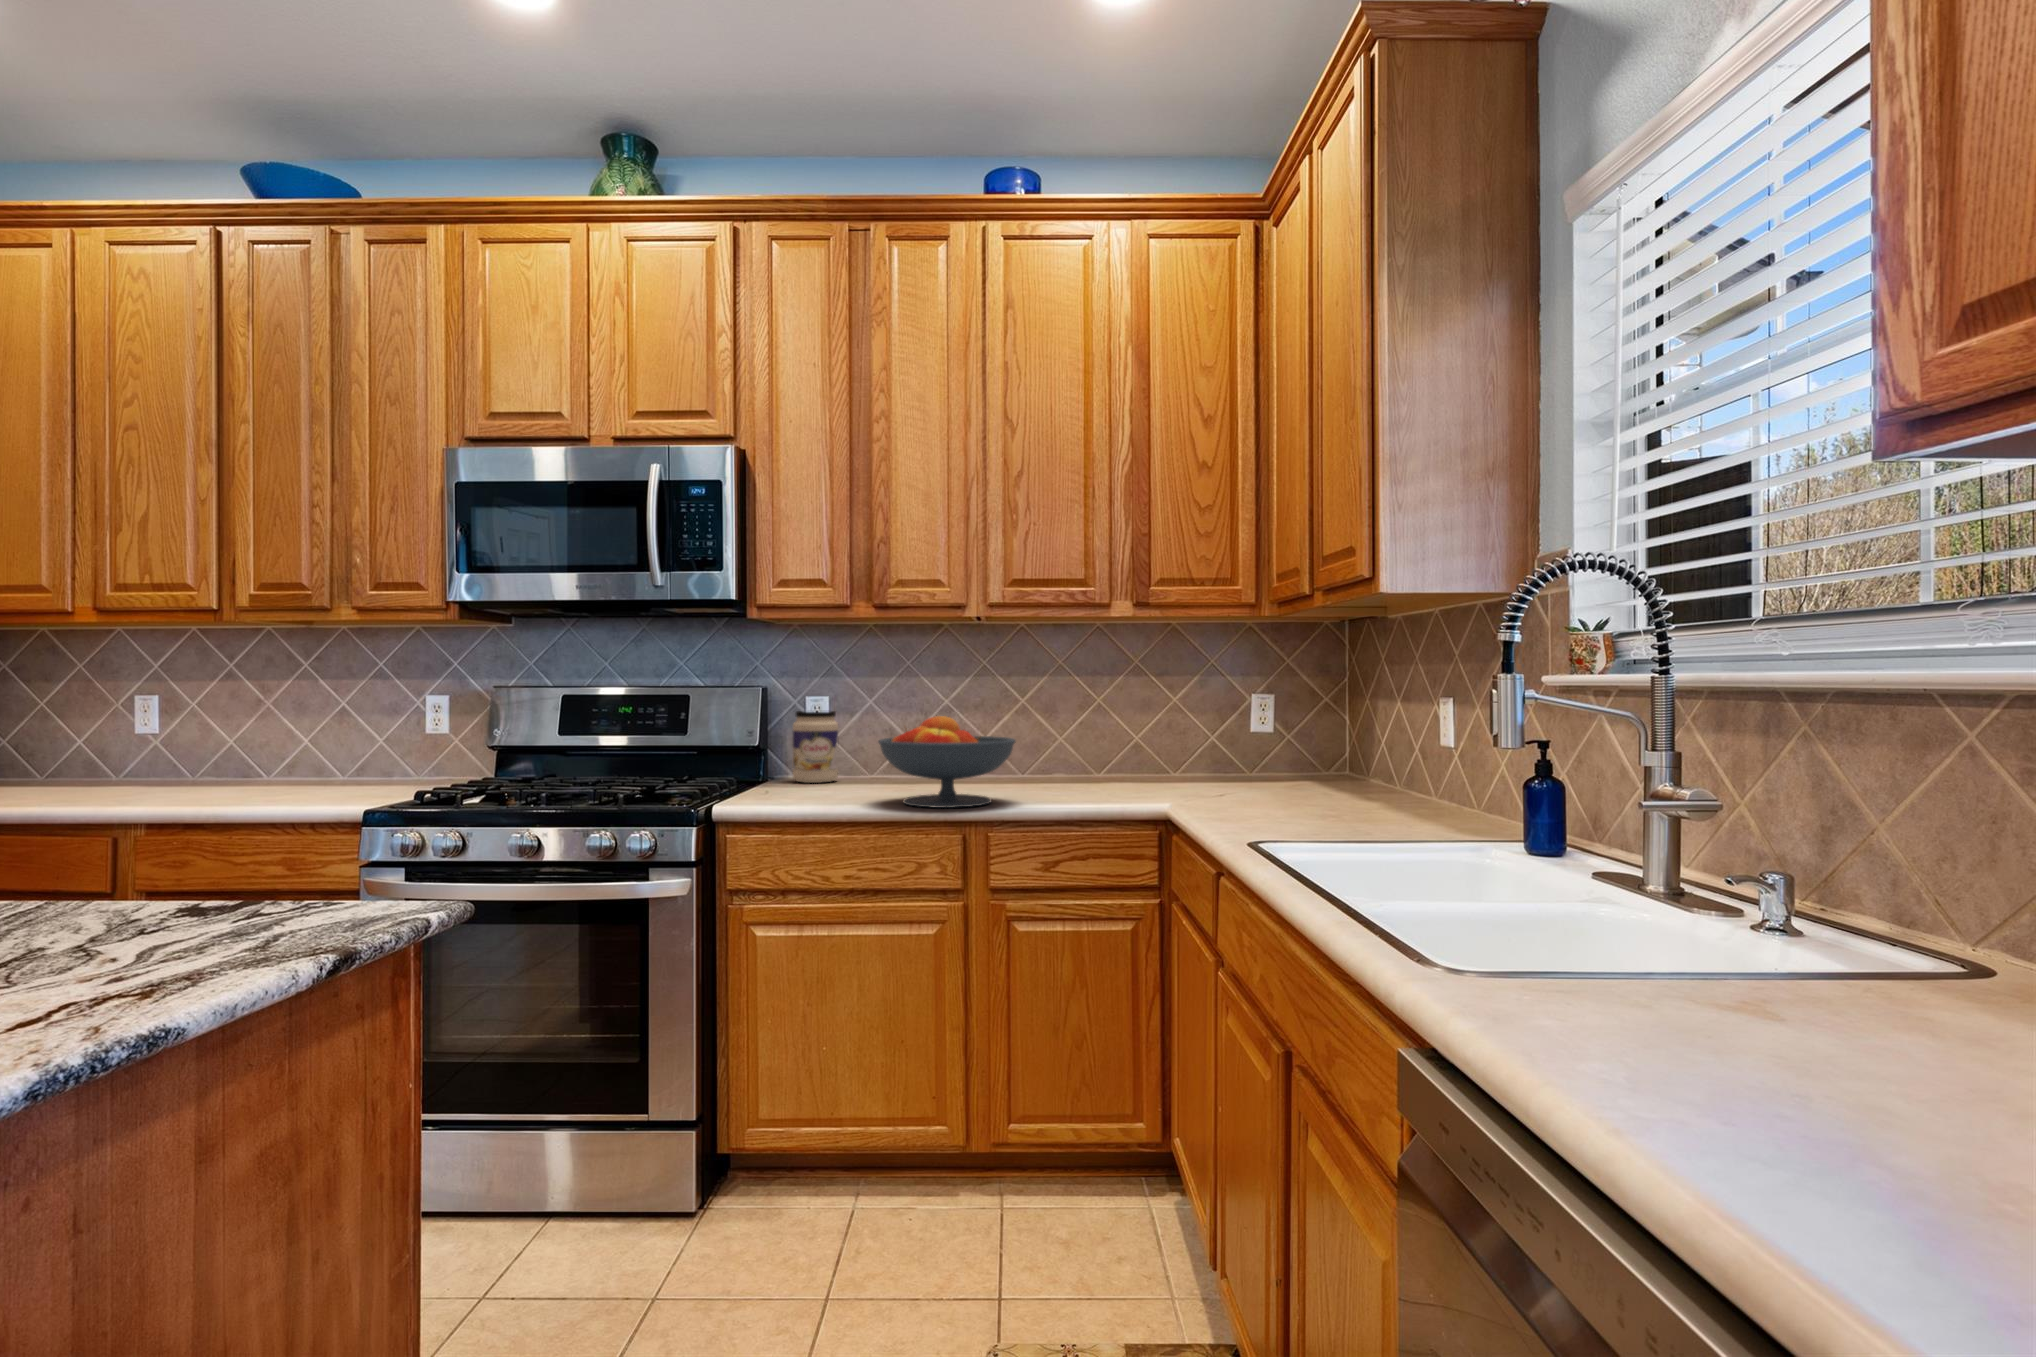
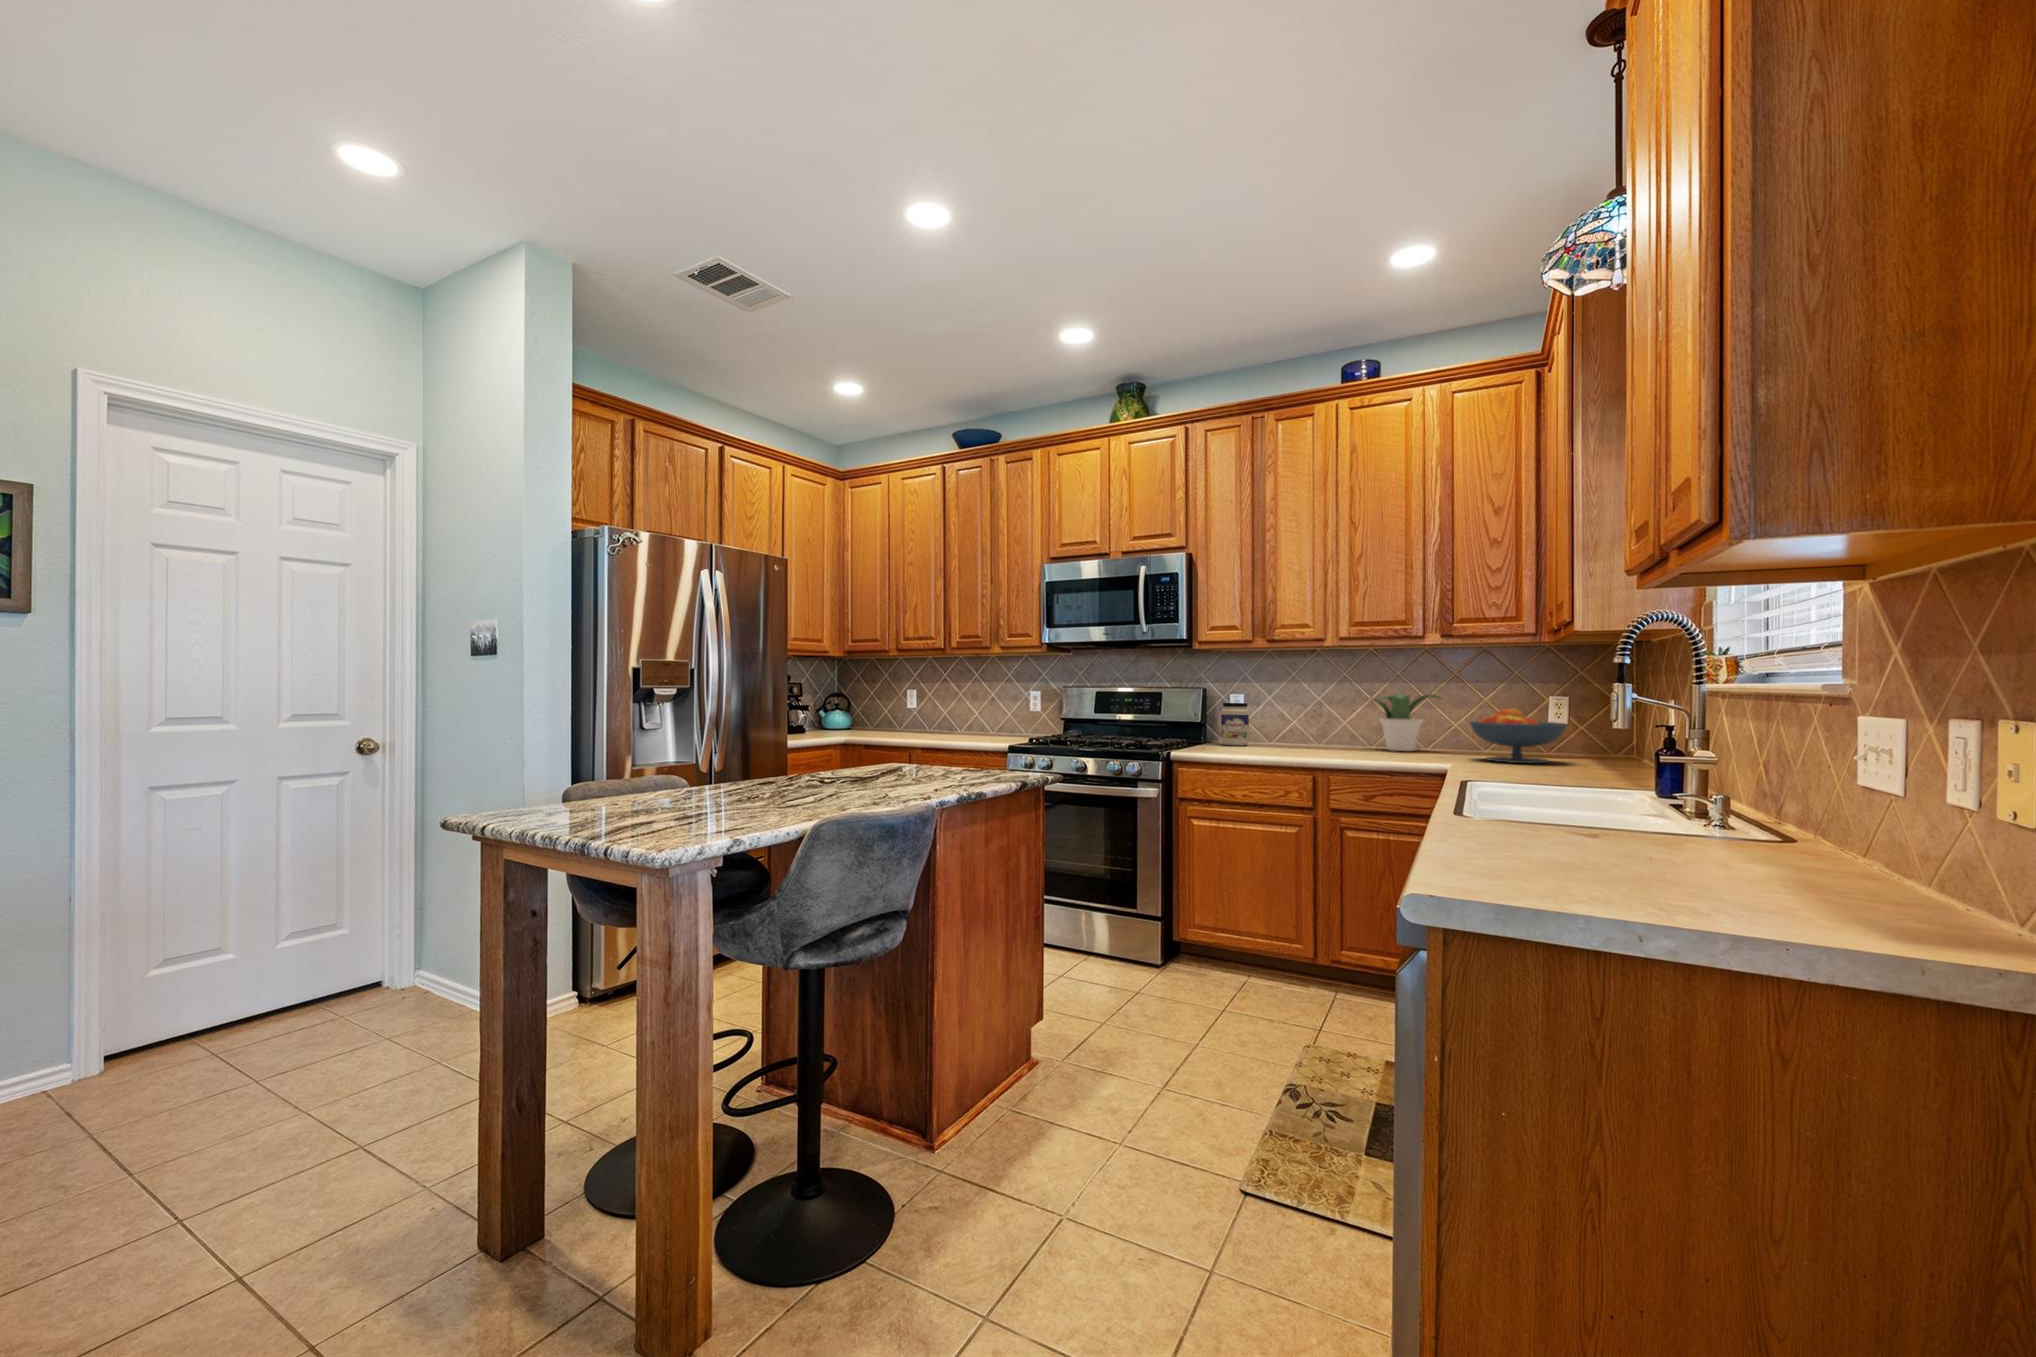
potted plant: none [1012,692,1121,779] -> present [1373,693,1440,751]
fruit bowl: present [878,716,1016,808] -> present [1470,709,1566,763]

